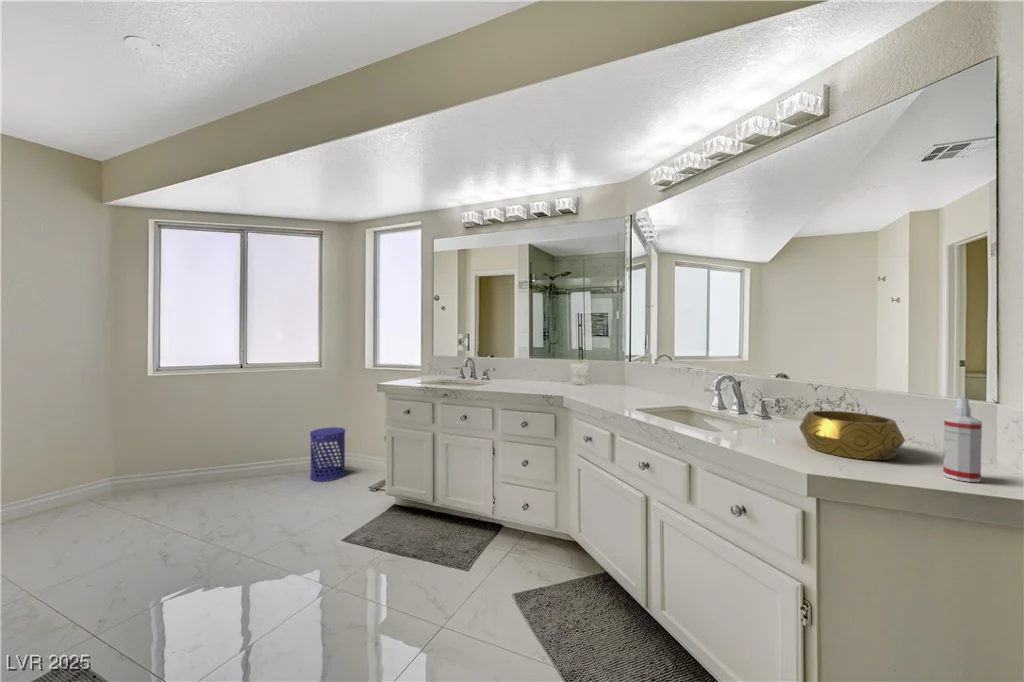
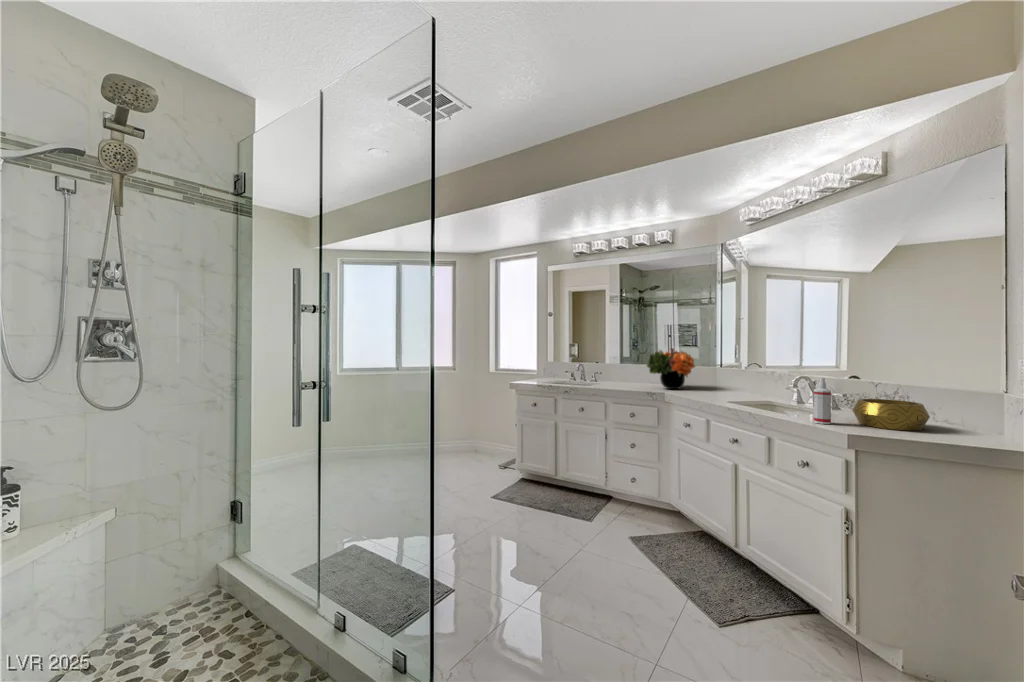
flower arrangement: none [542,340,601,391] -> present [647,348,695,389]
spray bottle: present [943,397,982,482] -> present [814,378,831,424]
waste bin: present [310,427,345,482] -> none [448,418,474,460]

